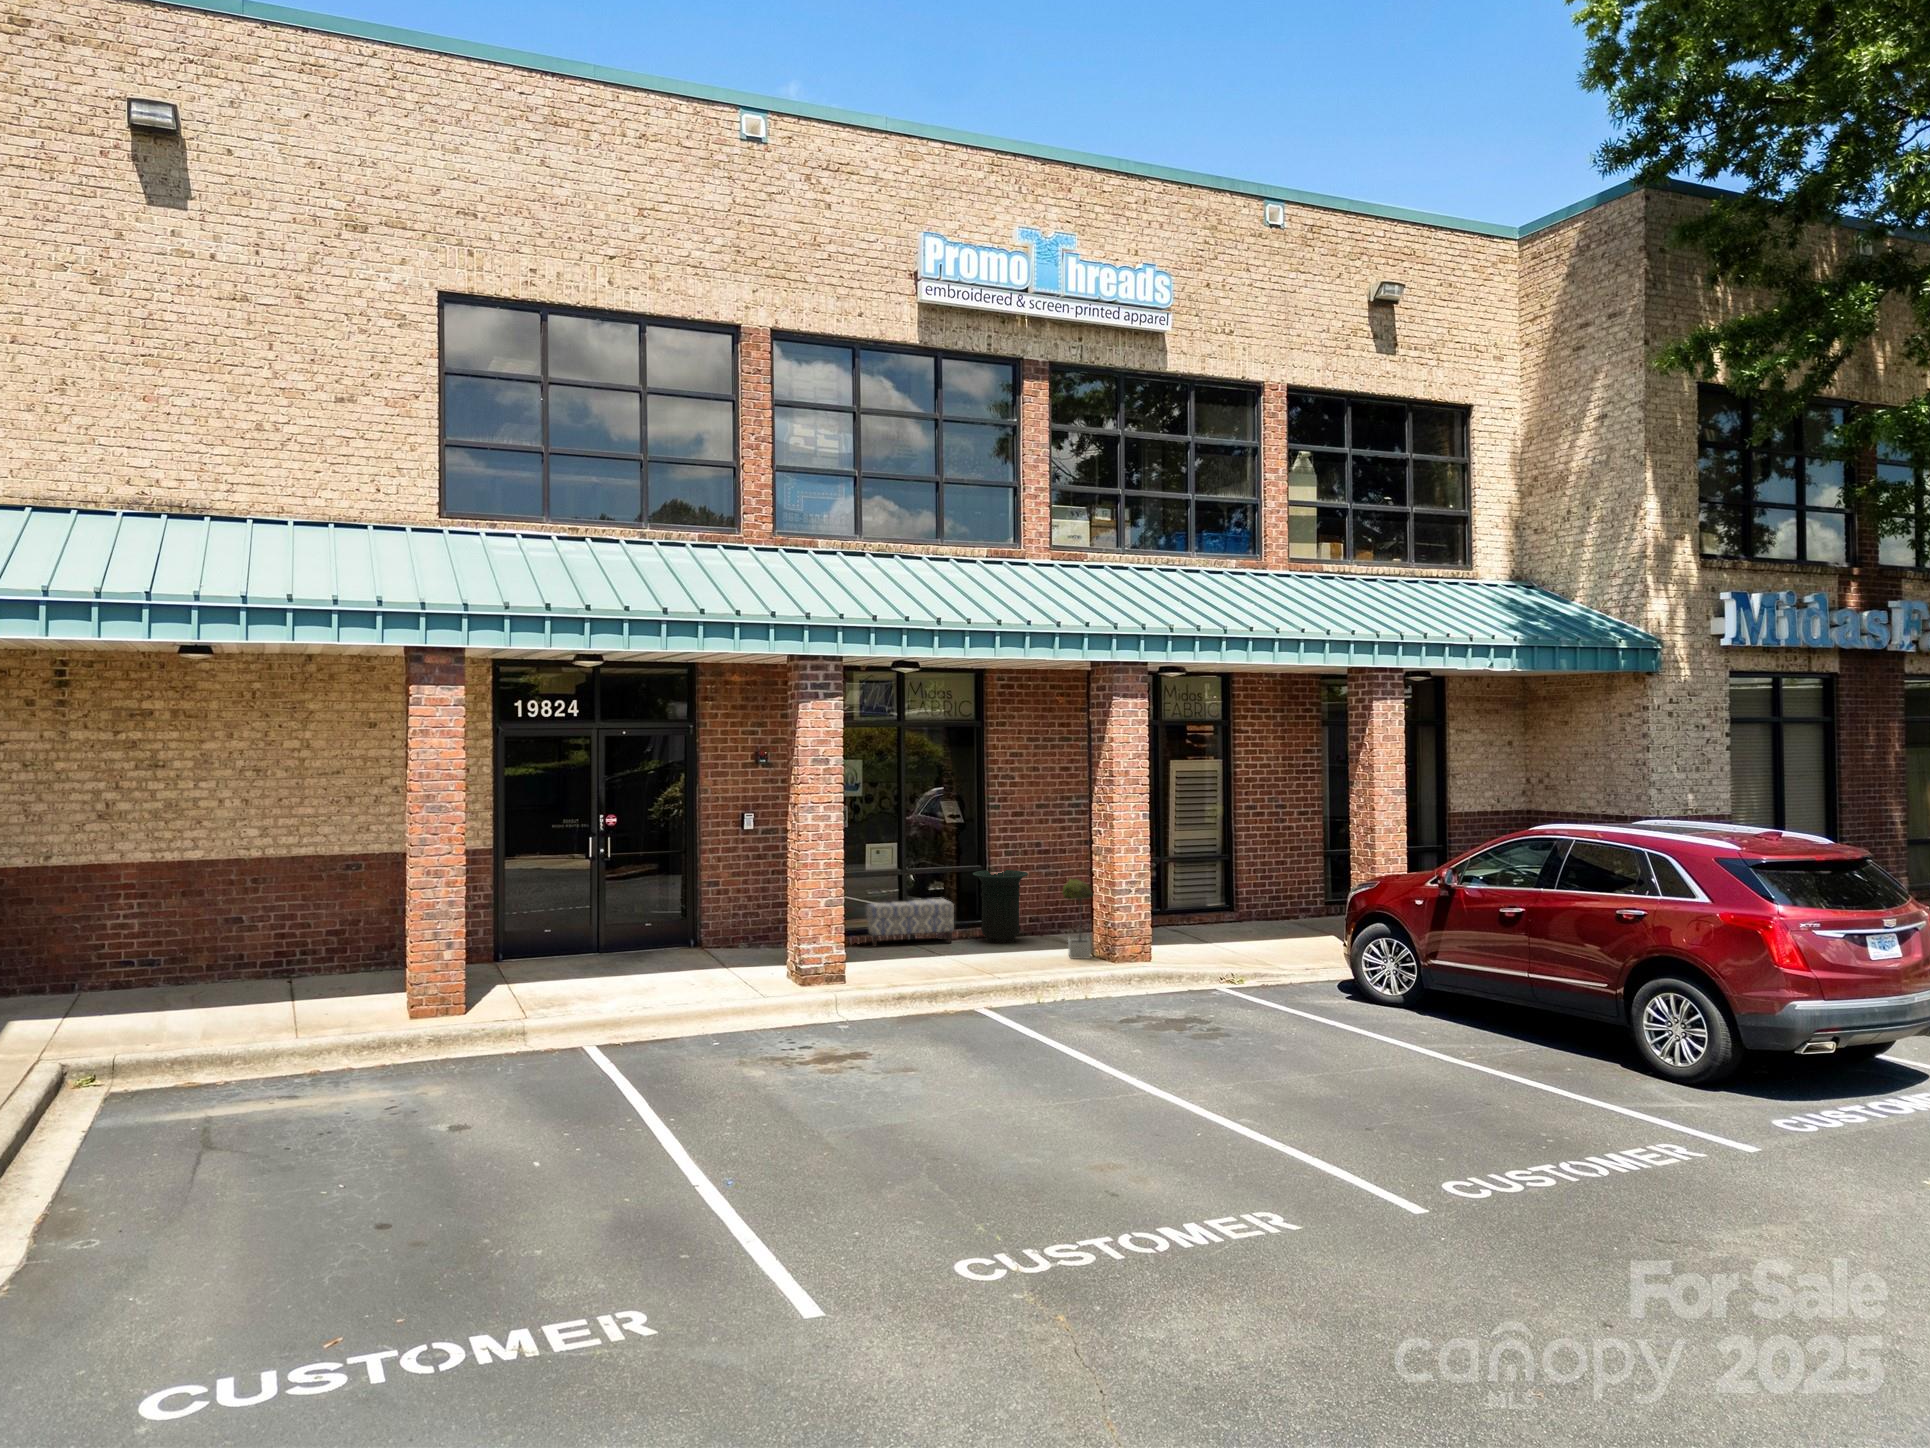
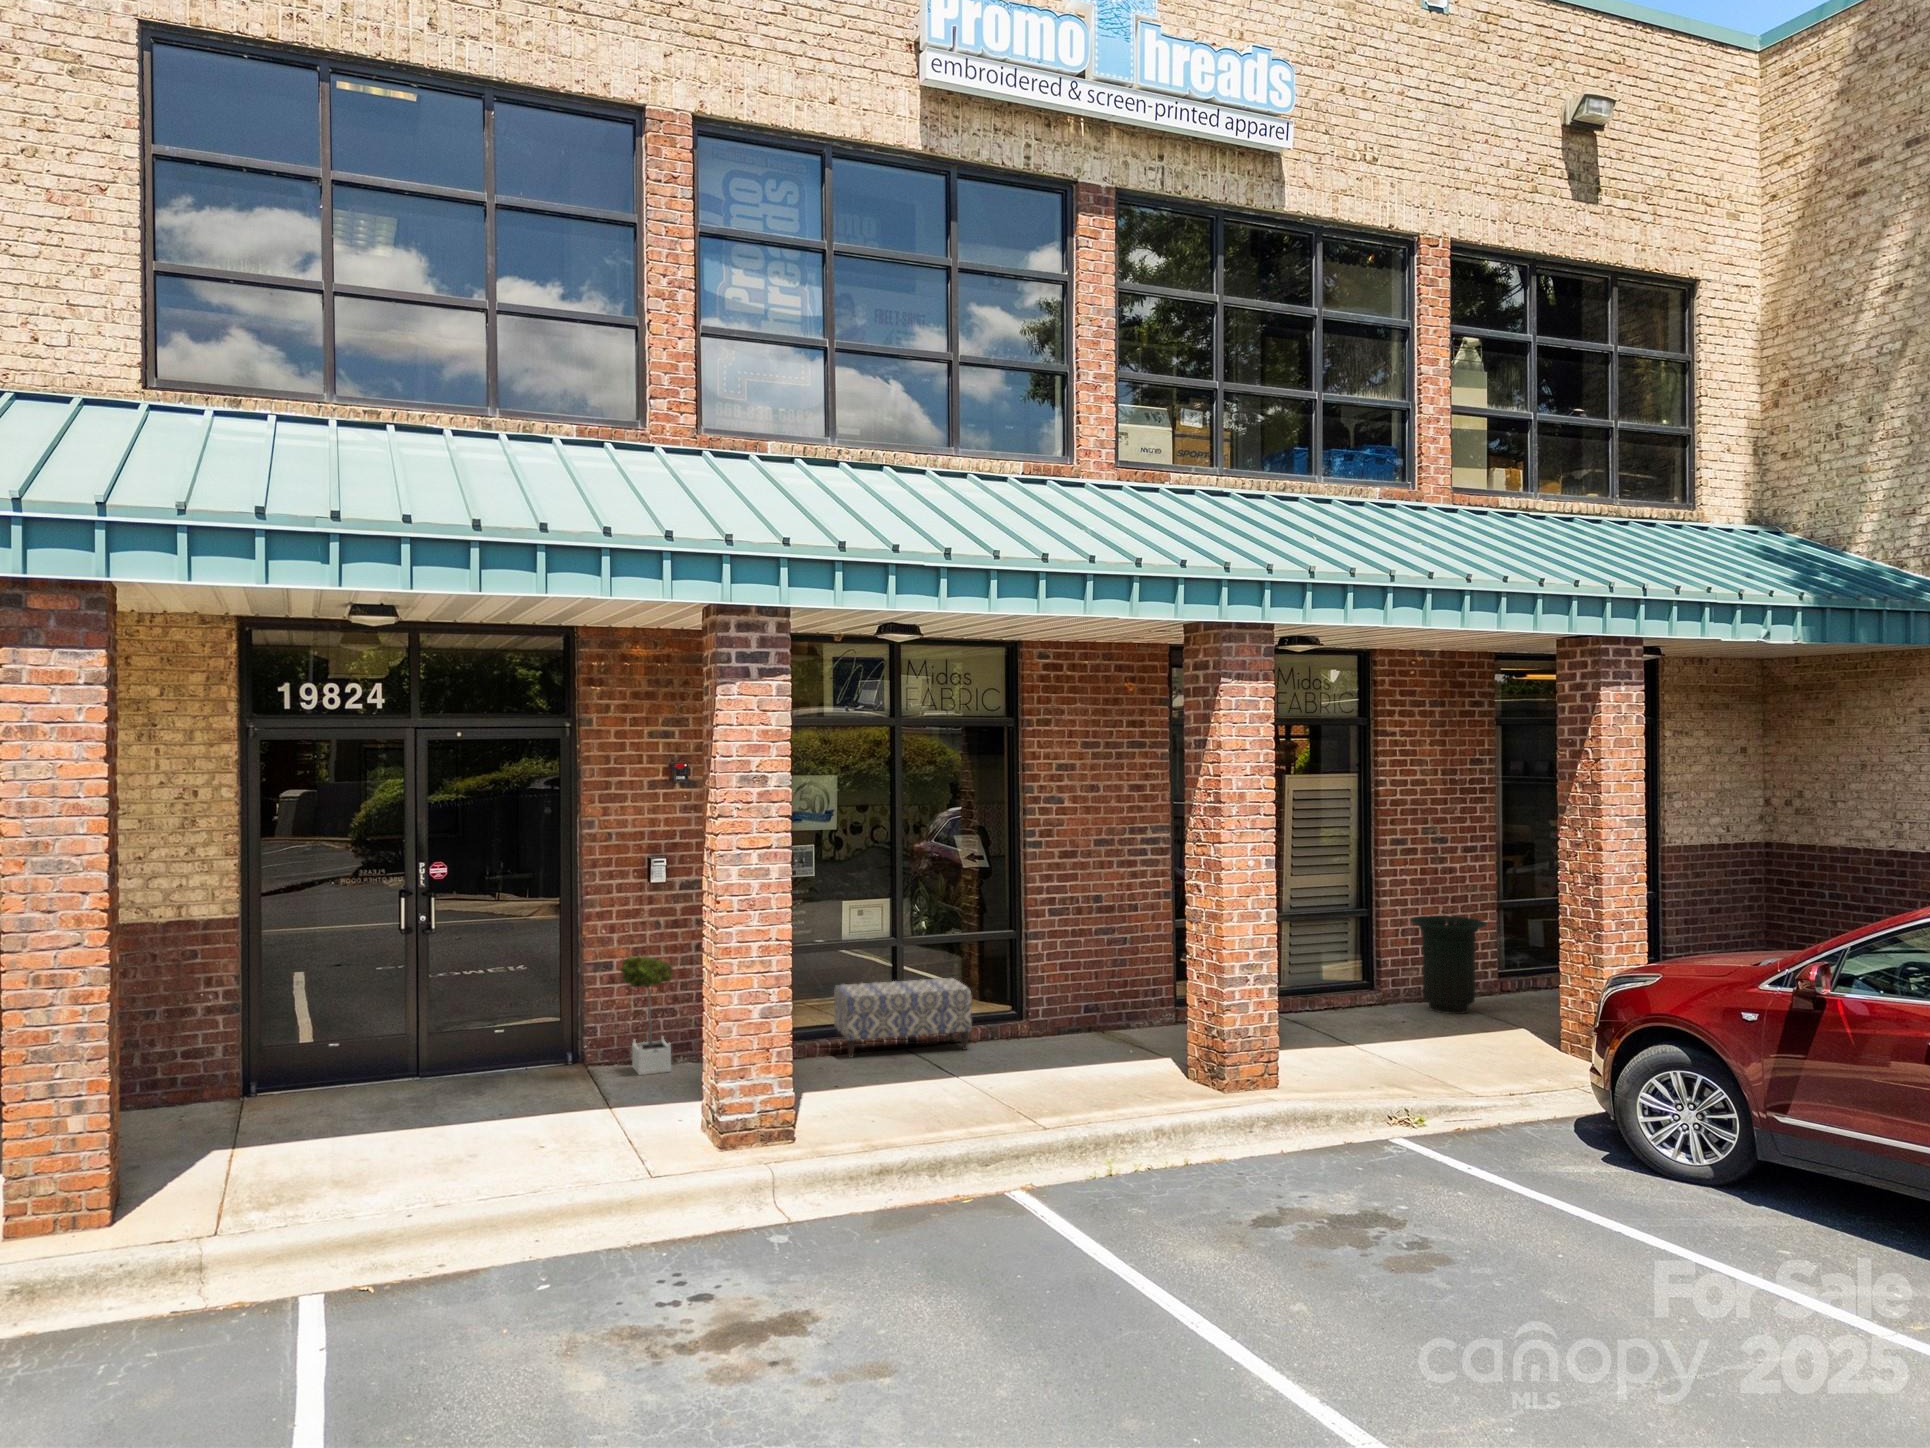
trash can: present [973,870,1028,943] -> present [1411,916,1487,1014]
potted tree: present [1062,879,1093,959] -> present [621,956,673,1075]

